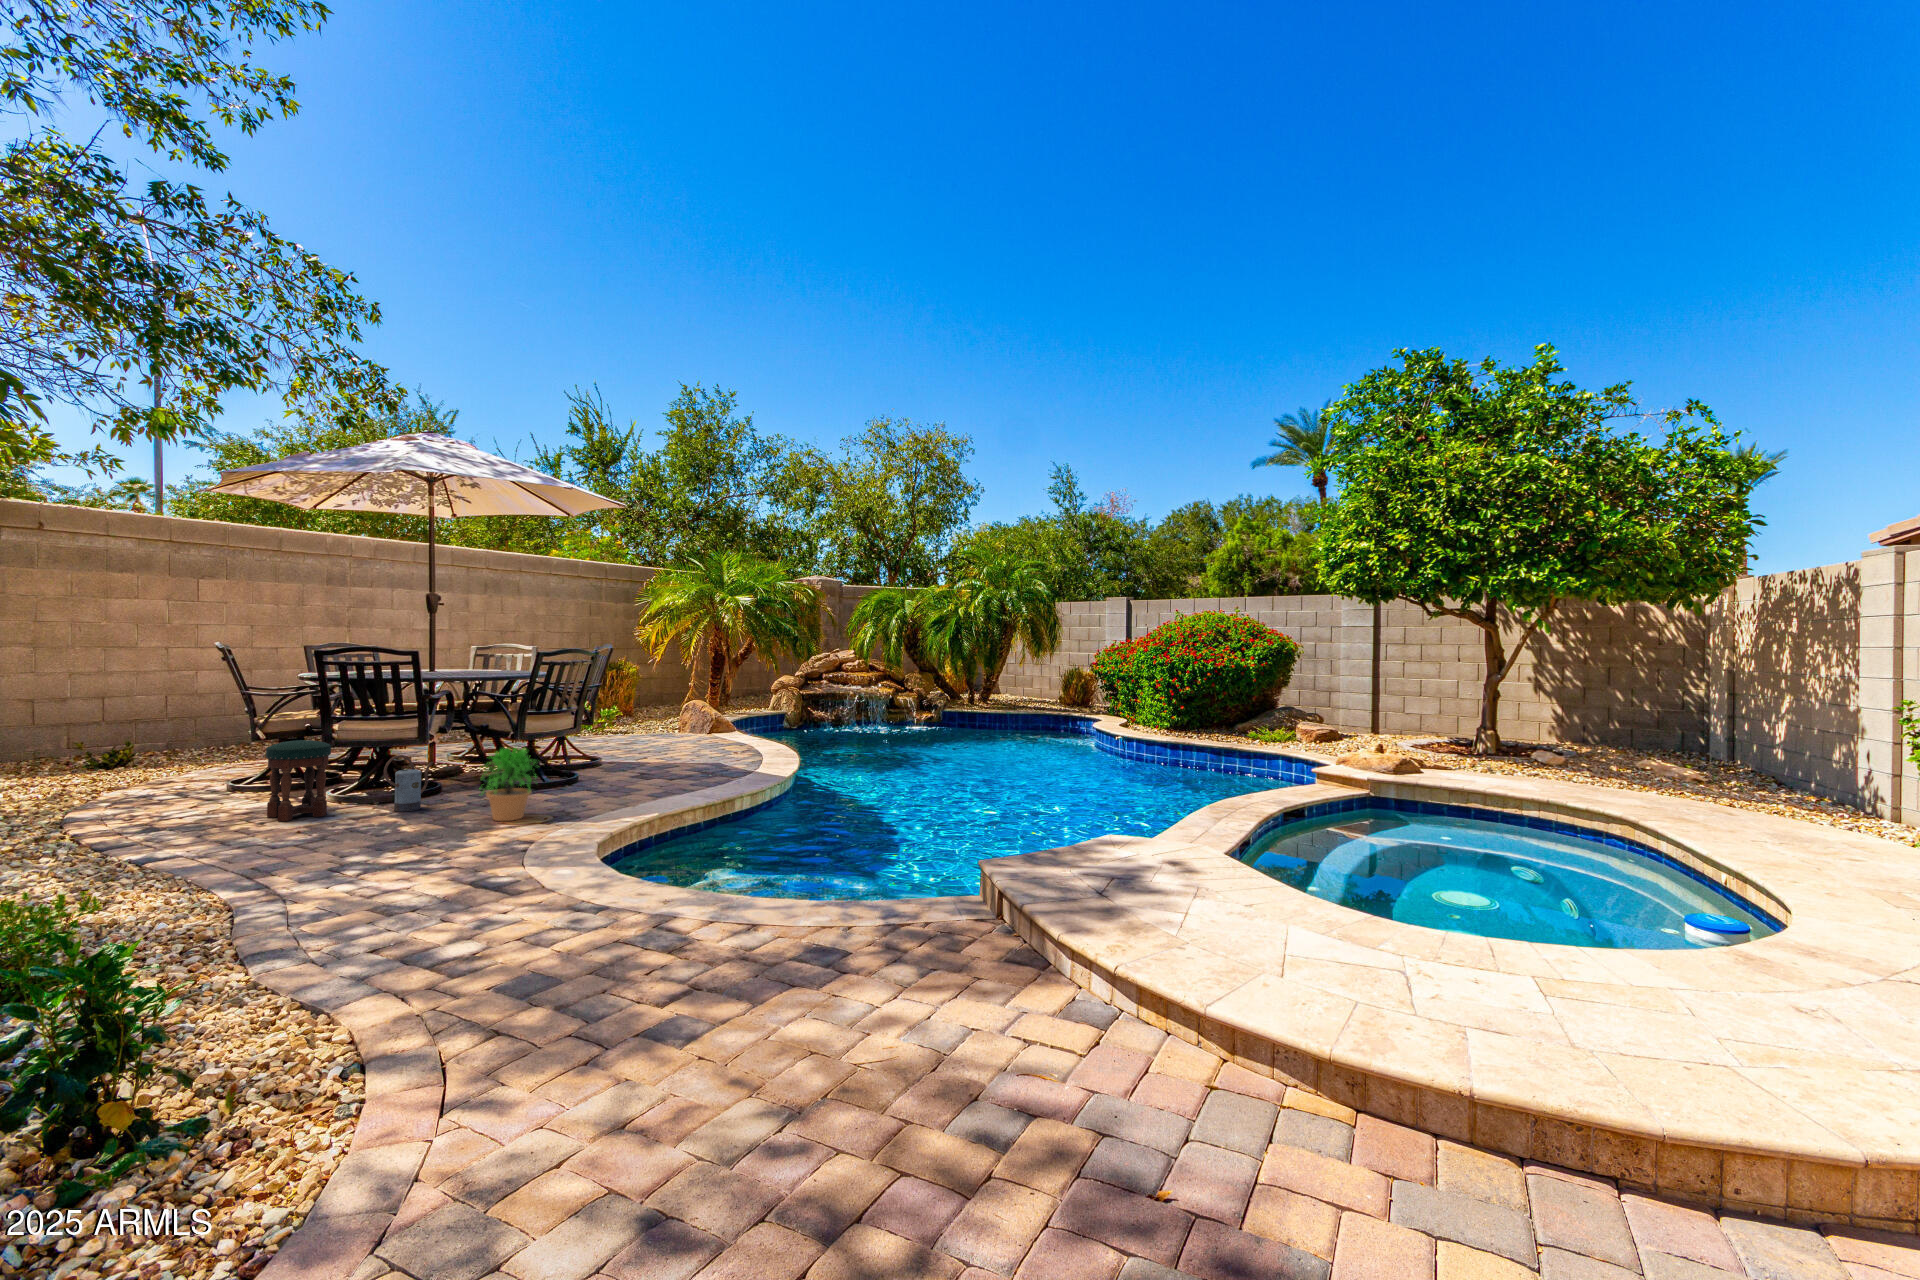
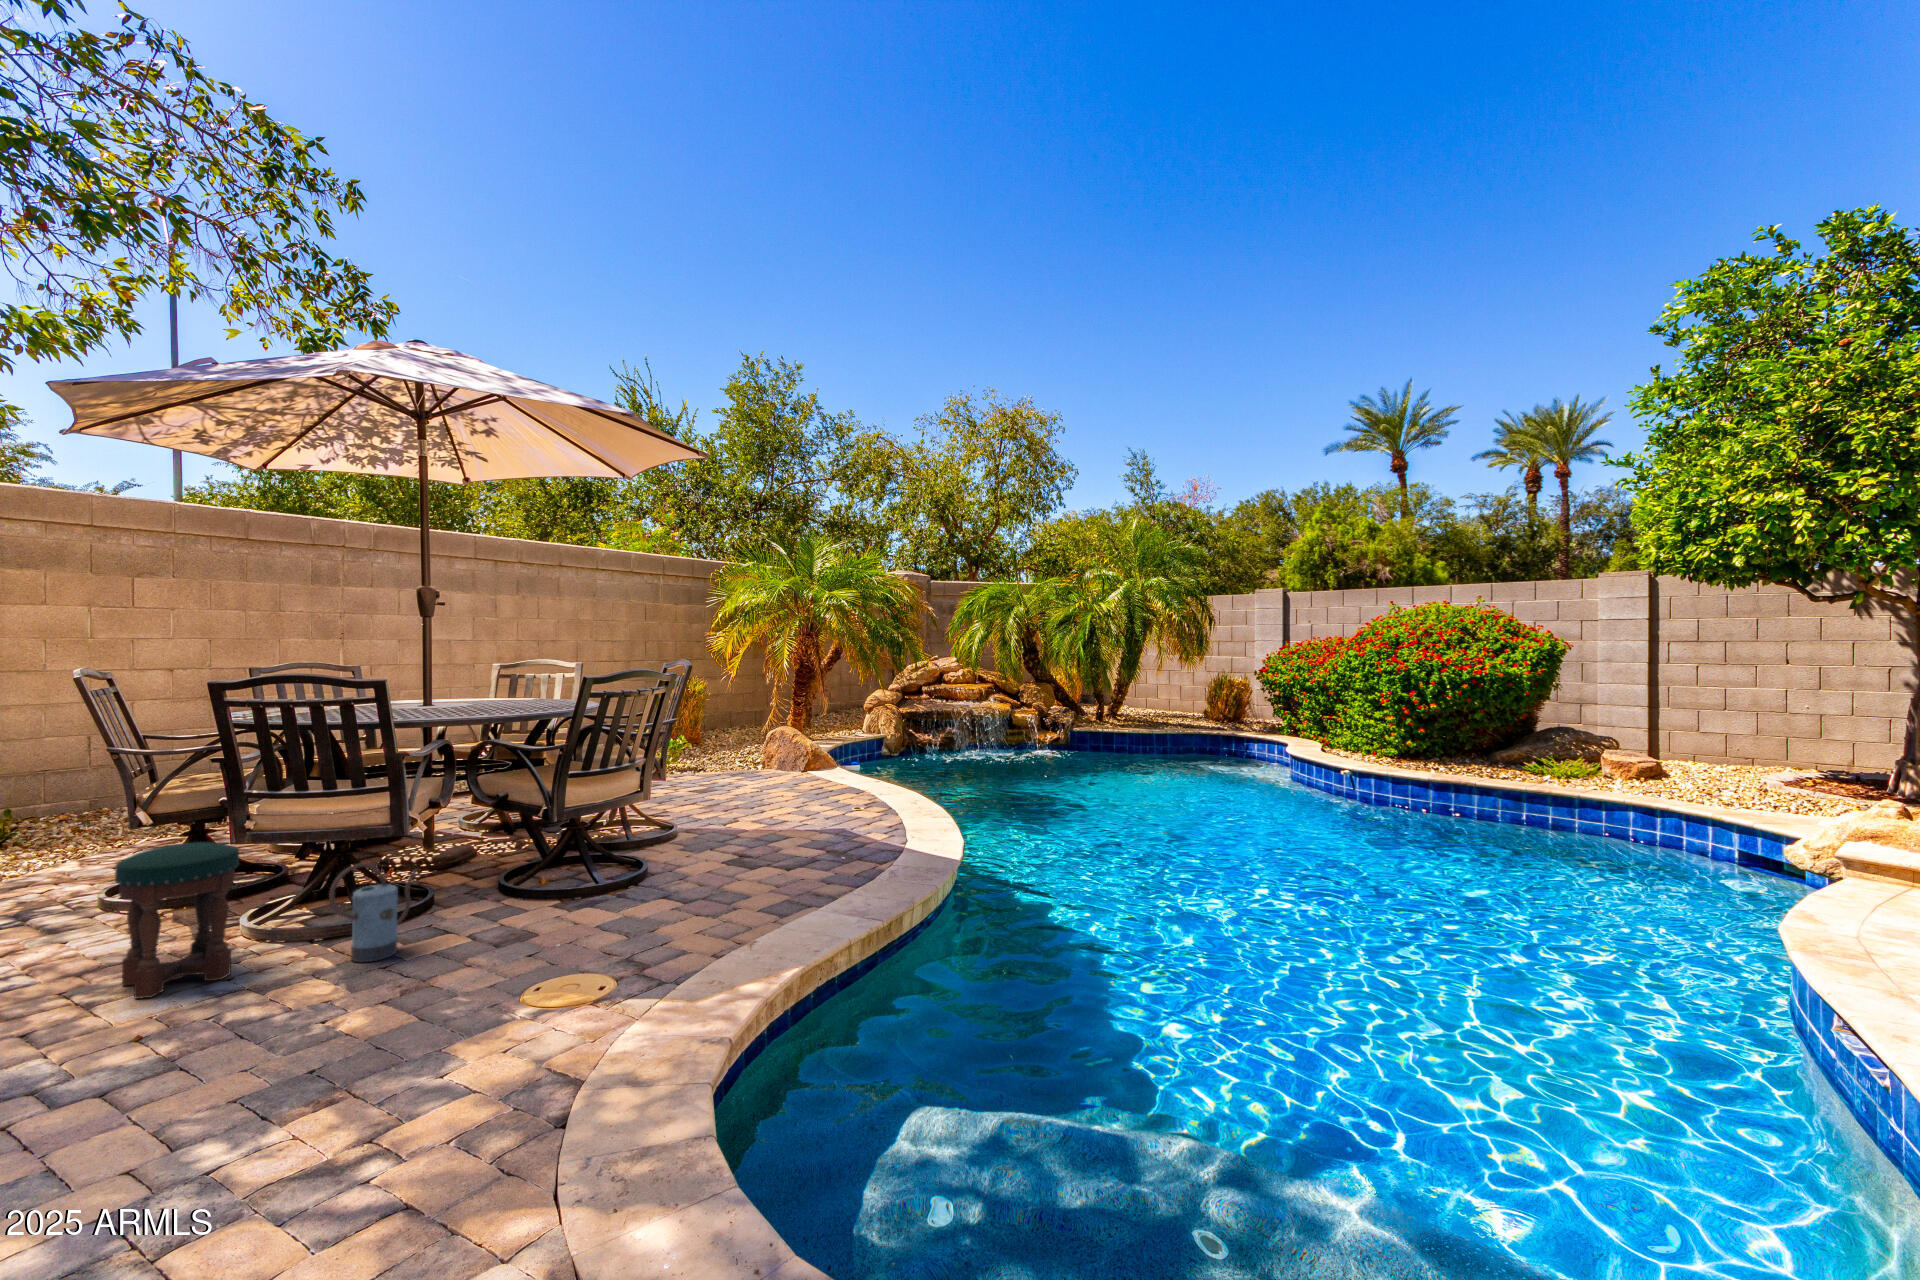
potted plant: present [479,748,536,821] -> none [486,849,603,989]

